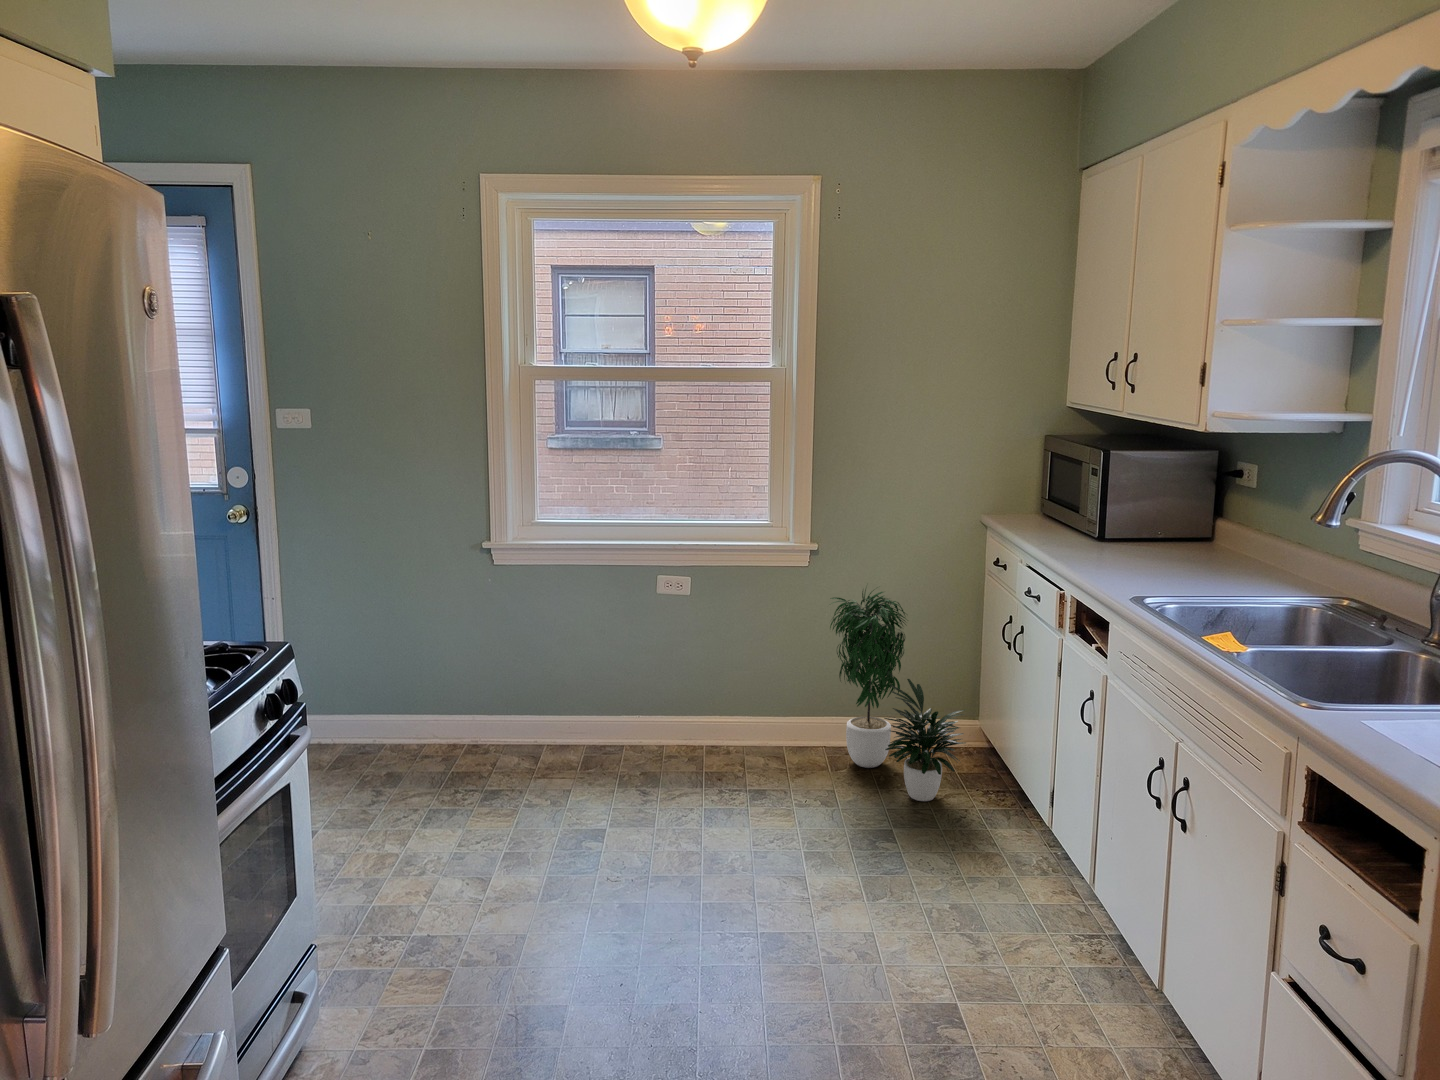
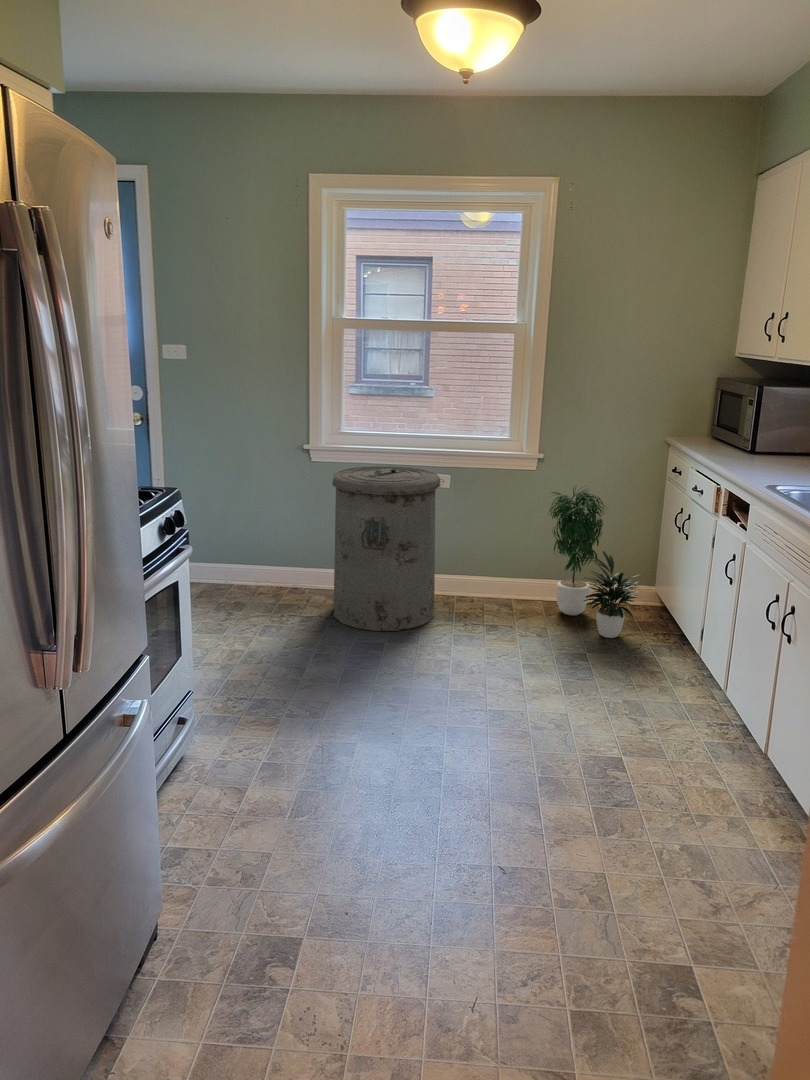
trash can: none [525,568,680,809] -> present [333,466,441,631]

